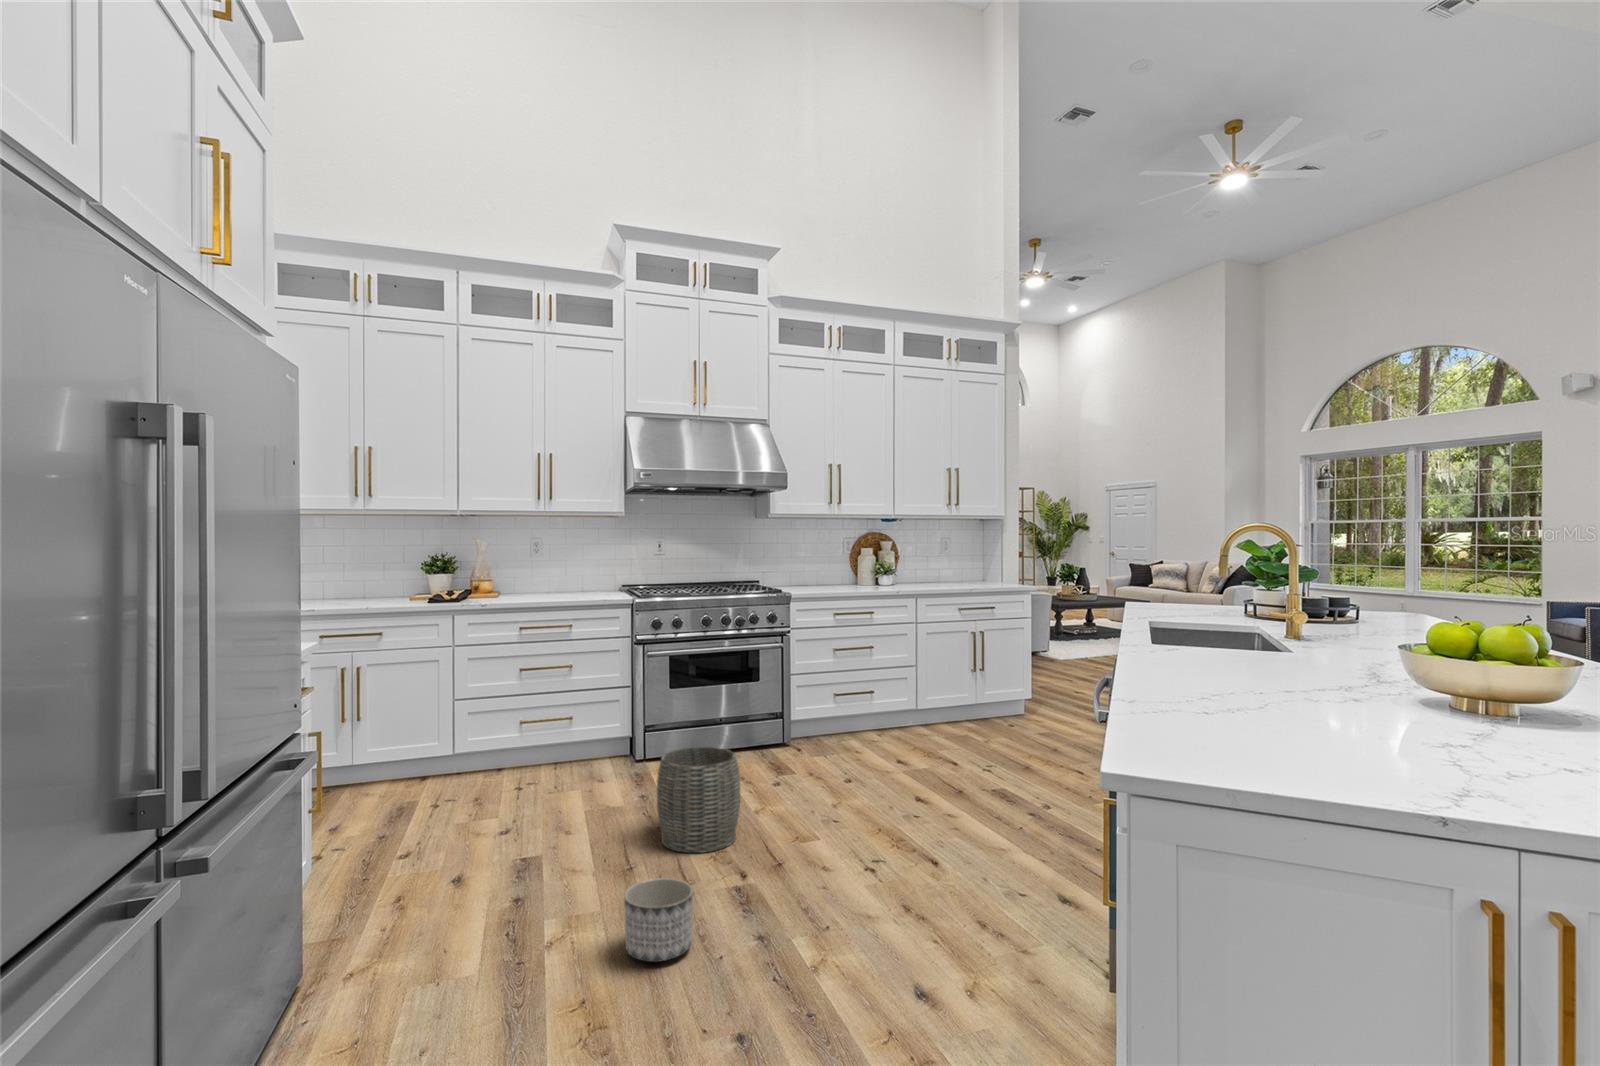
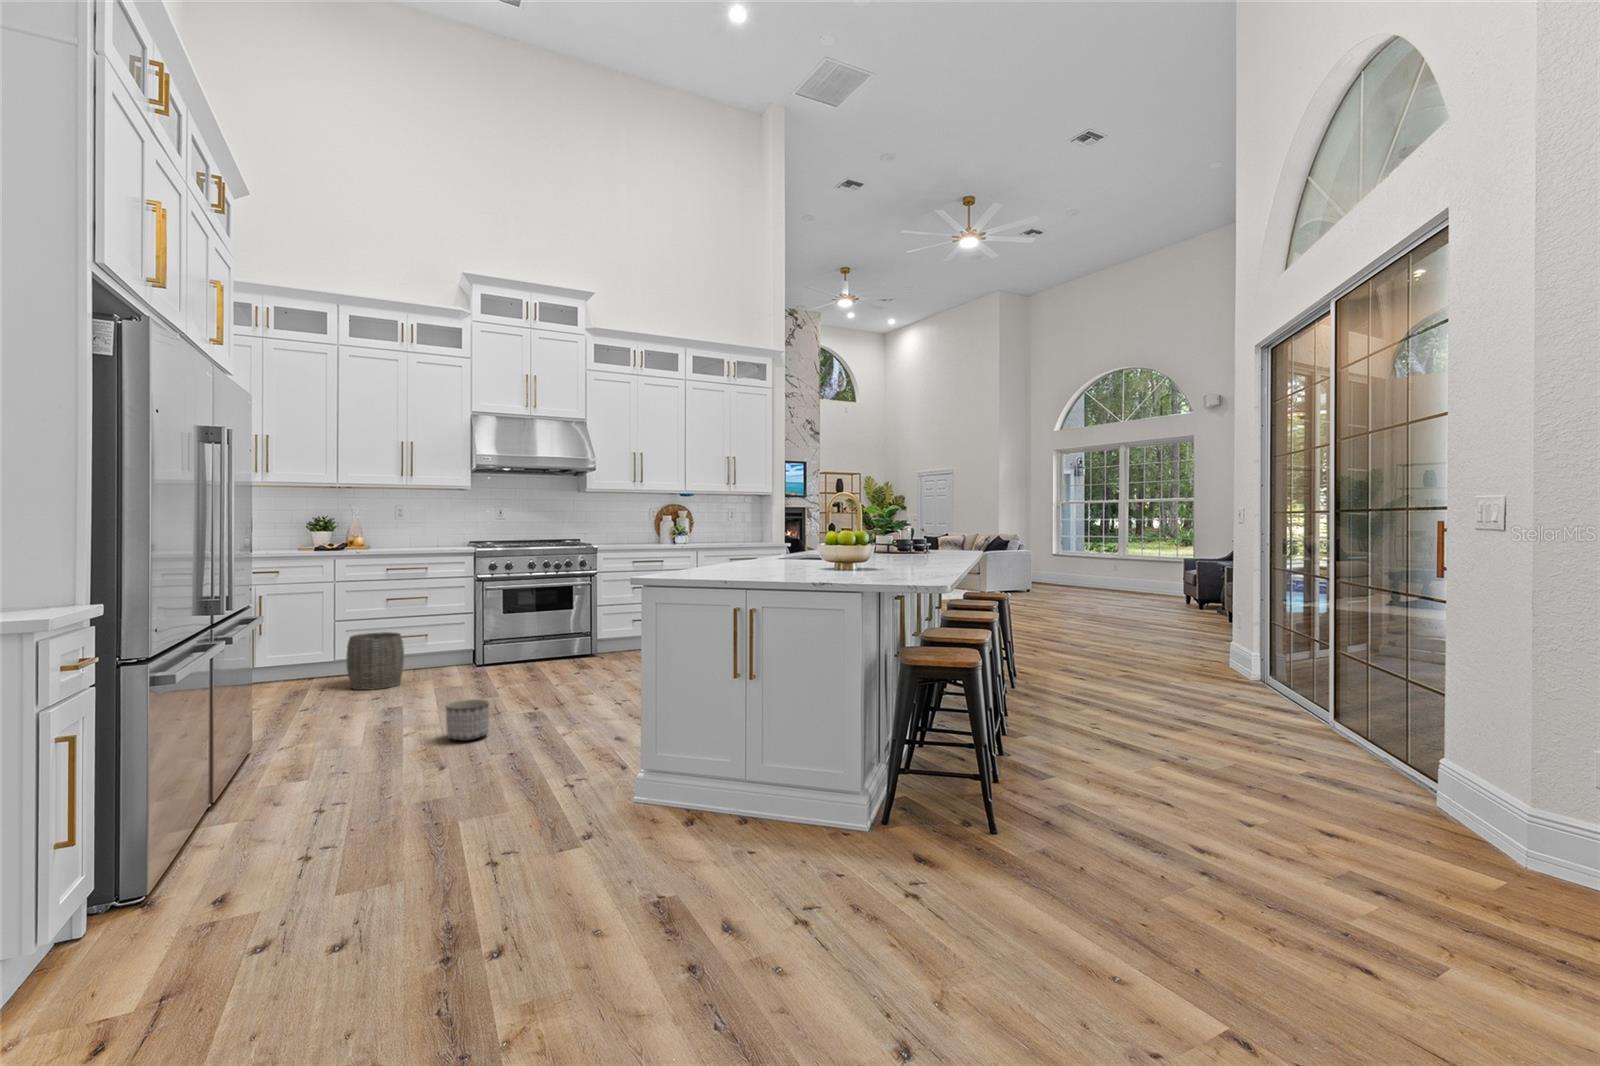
woven basket: present [657,747,740,853] -> present [346,632,404,690]

